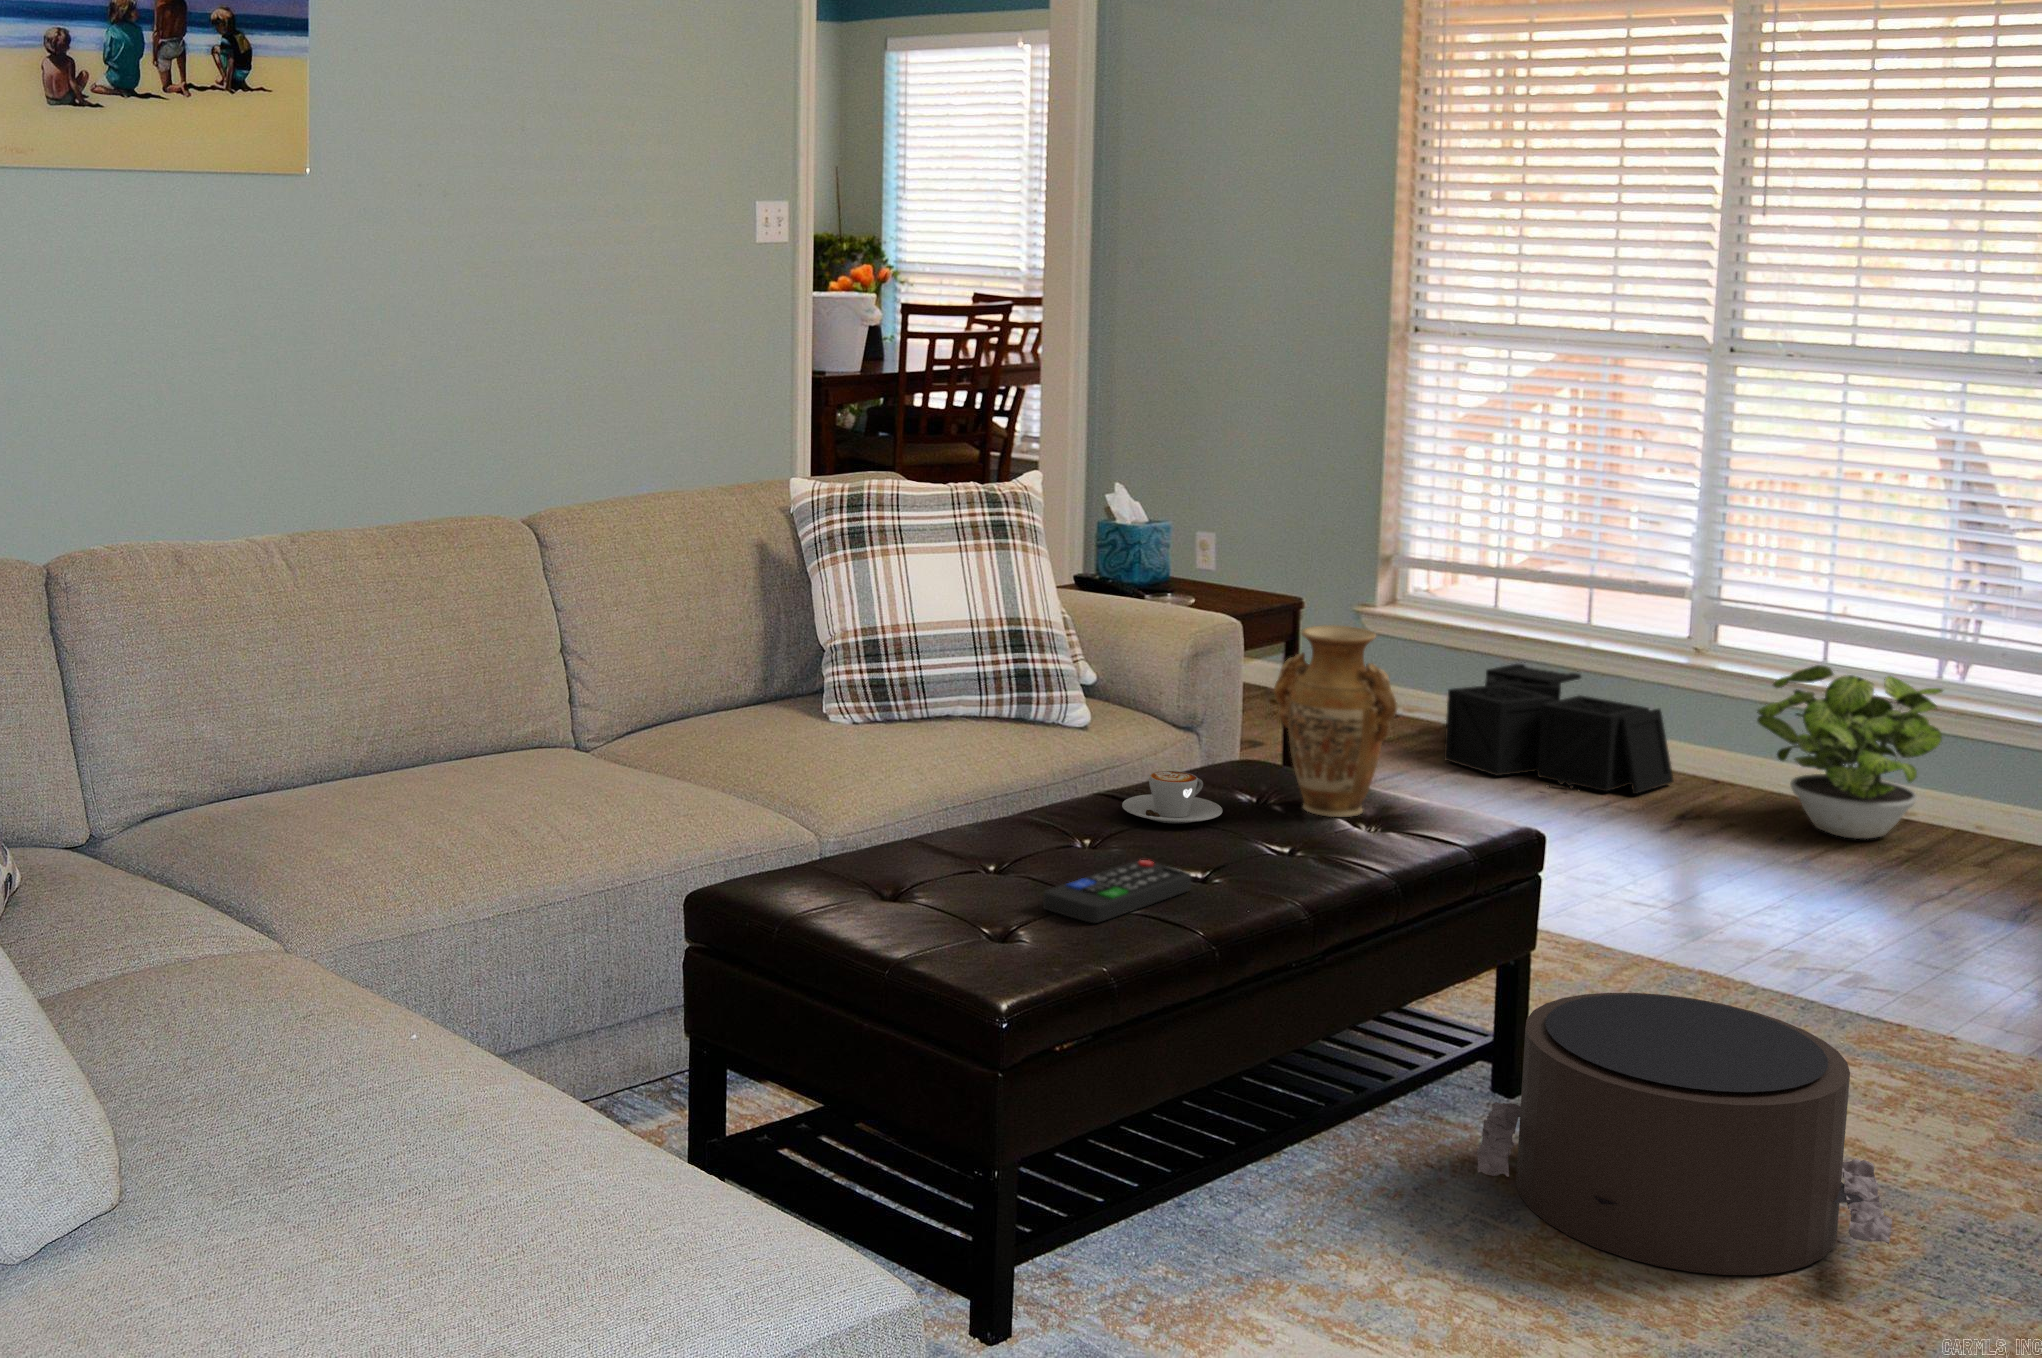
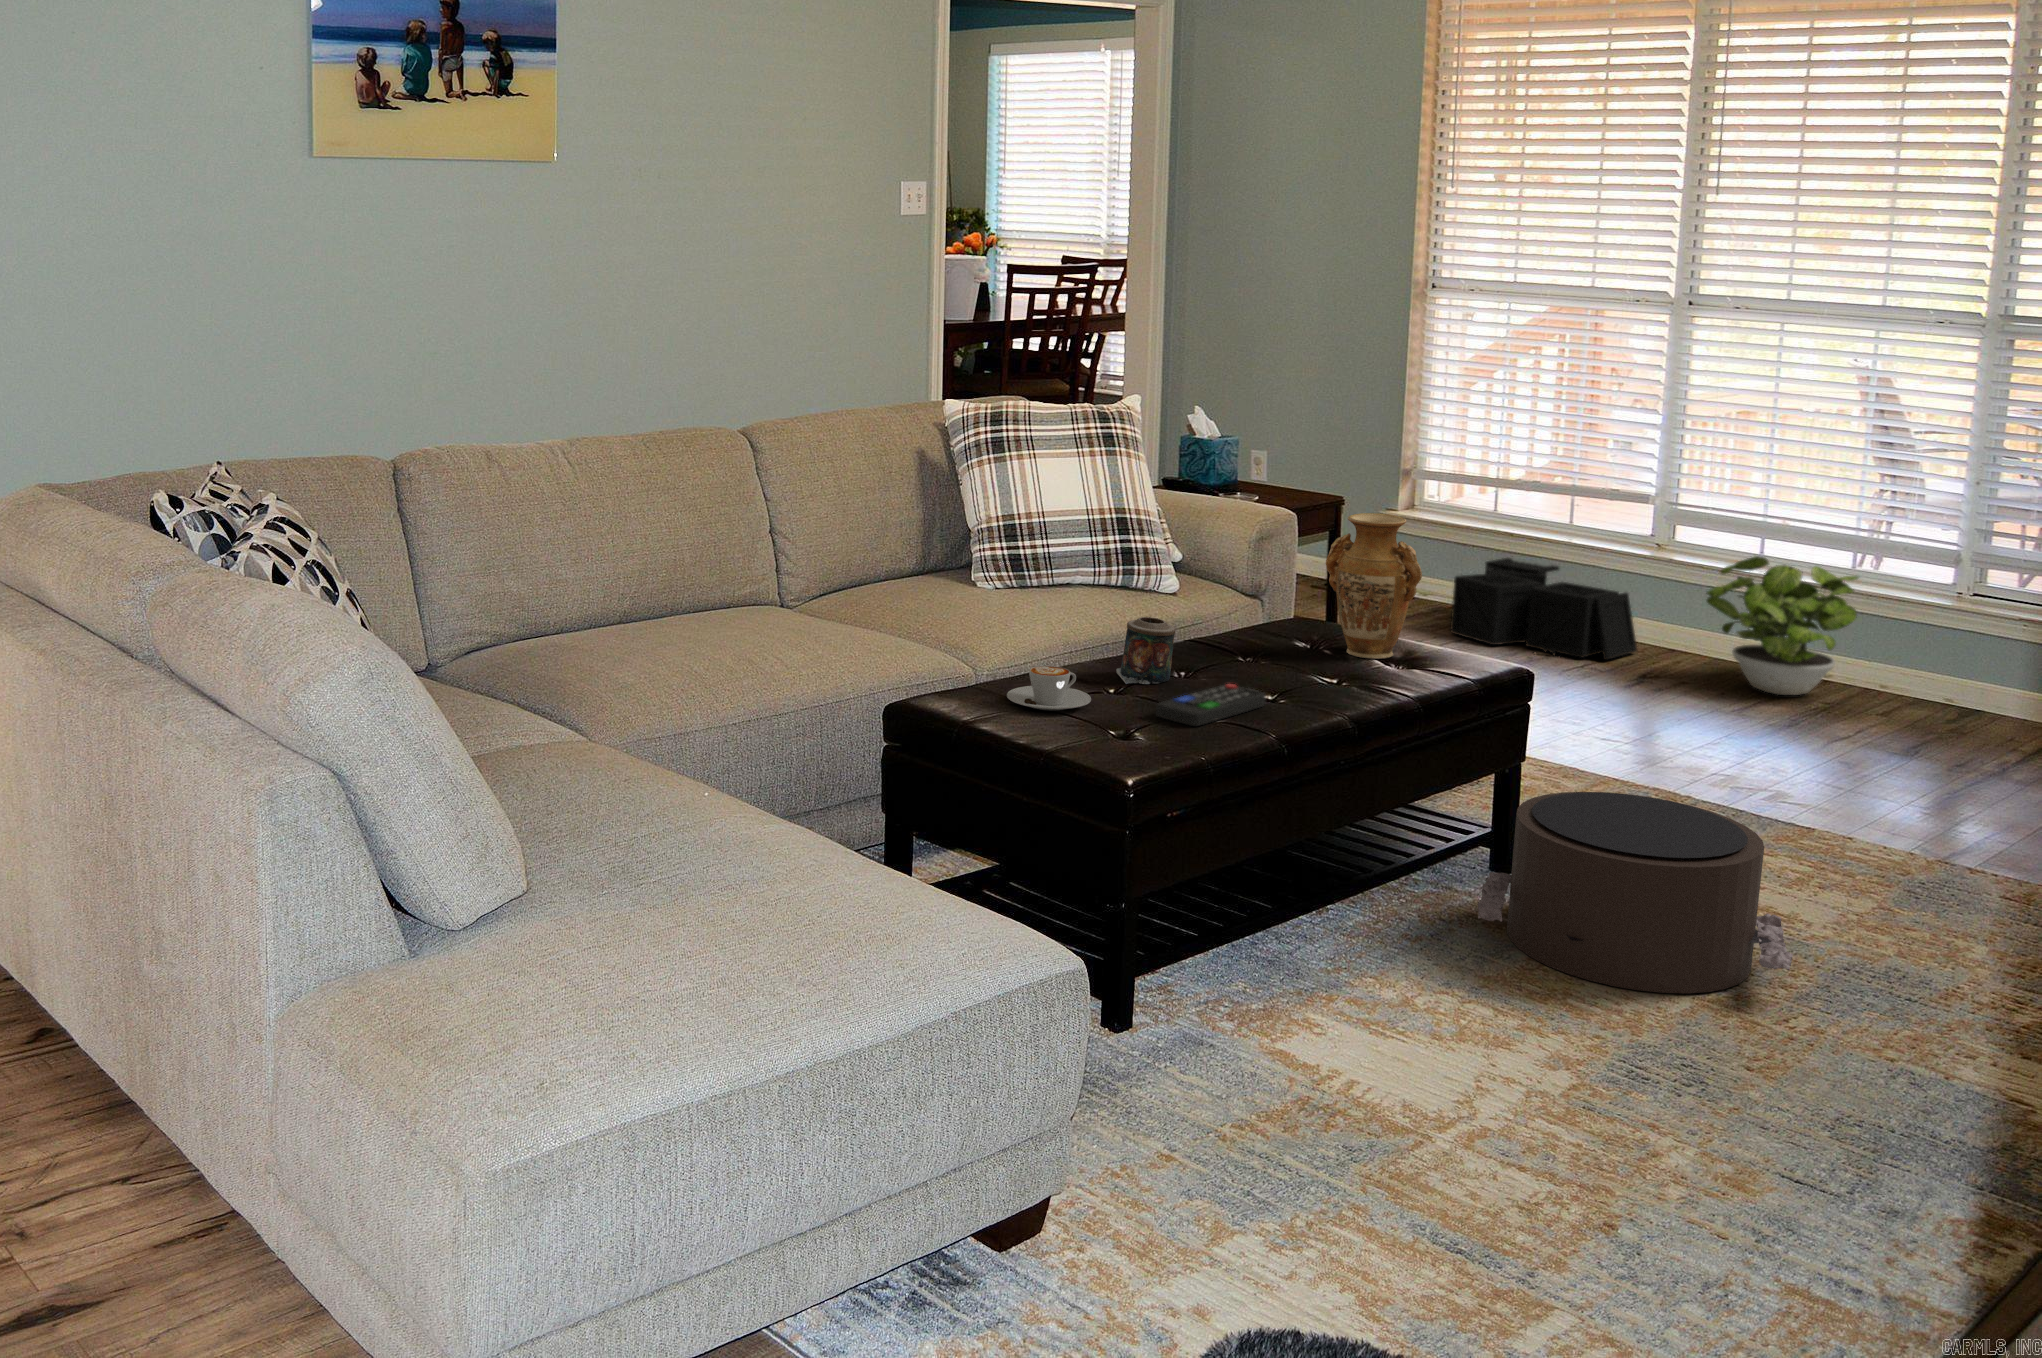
candle: none [998,769,1074,860] -> present [1117,617,1175,684]
coffee cup: present [1122,771,1222,823] -> present [1007,666,1091,710]

